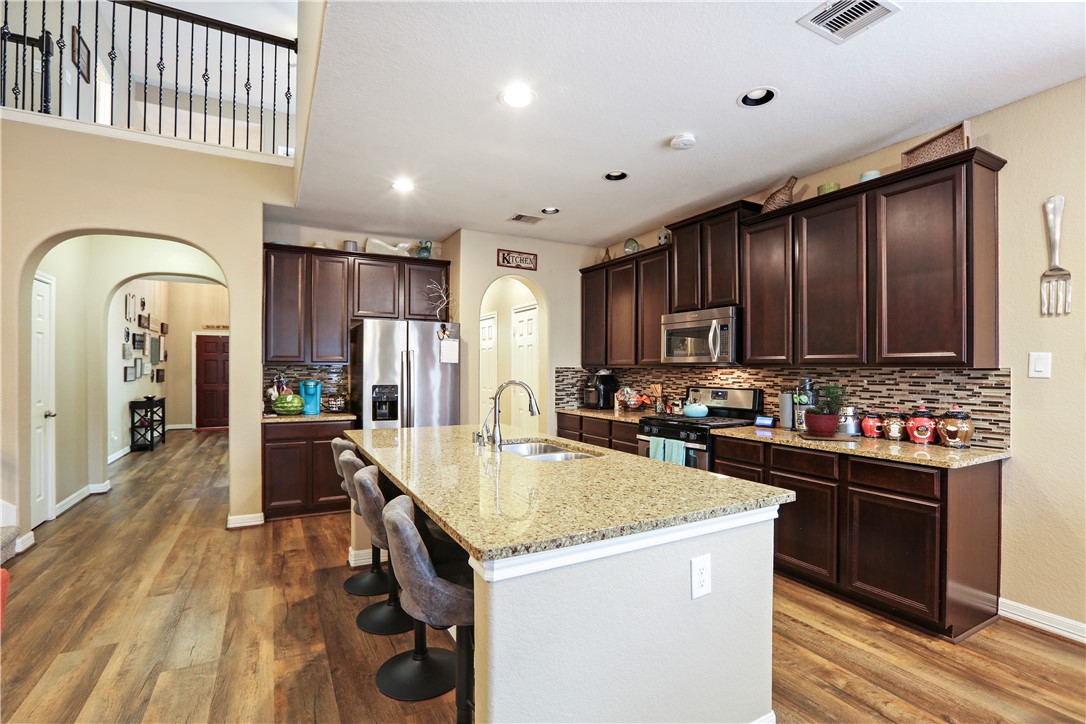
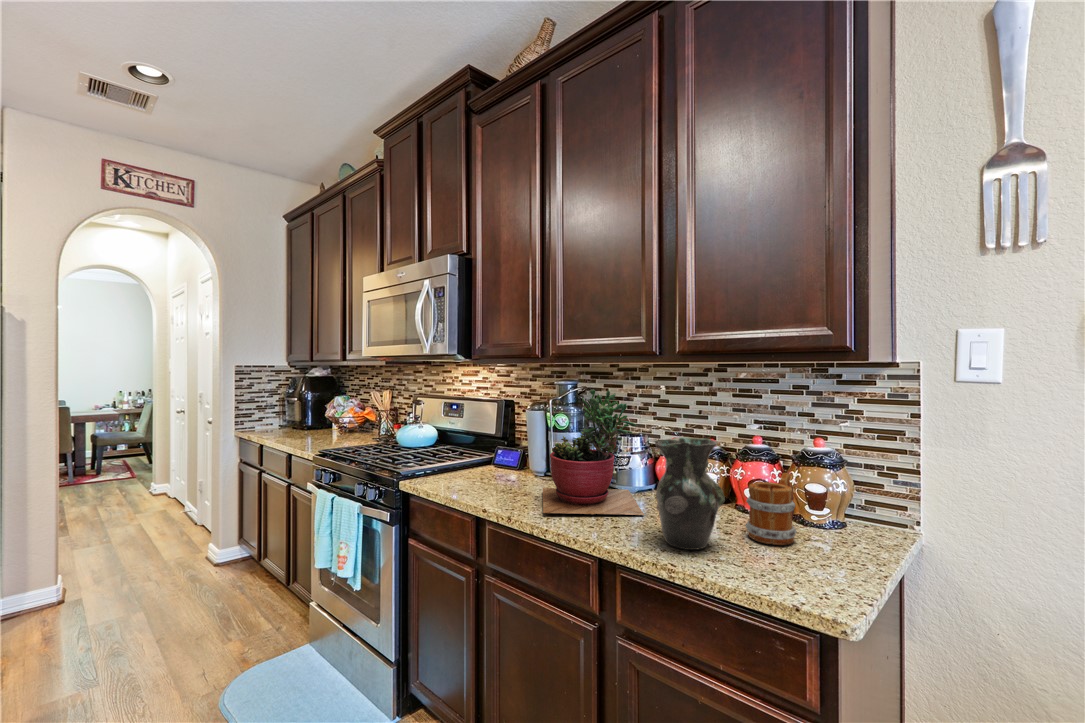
vase: none [864,403,900,449] -> present [655,437,725,550]
mug: none [911,420,939,450] -> present [746,473,796,545]

